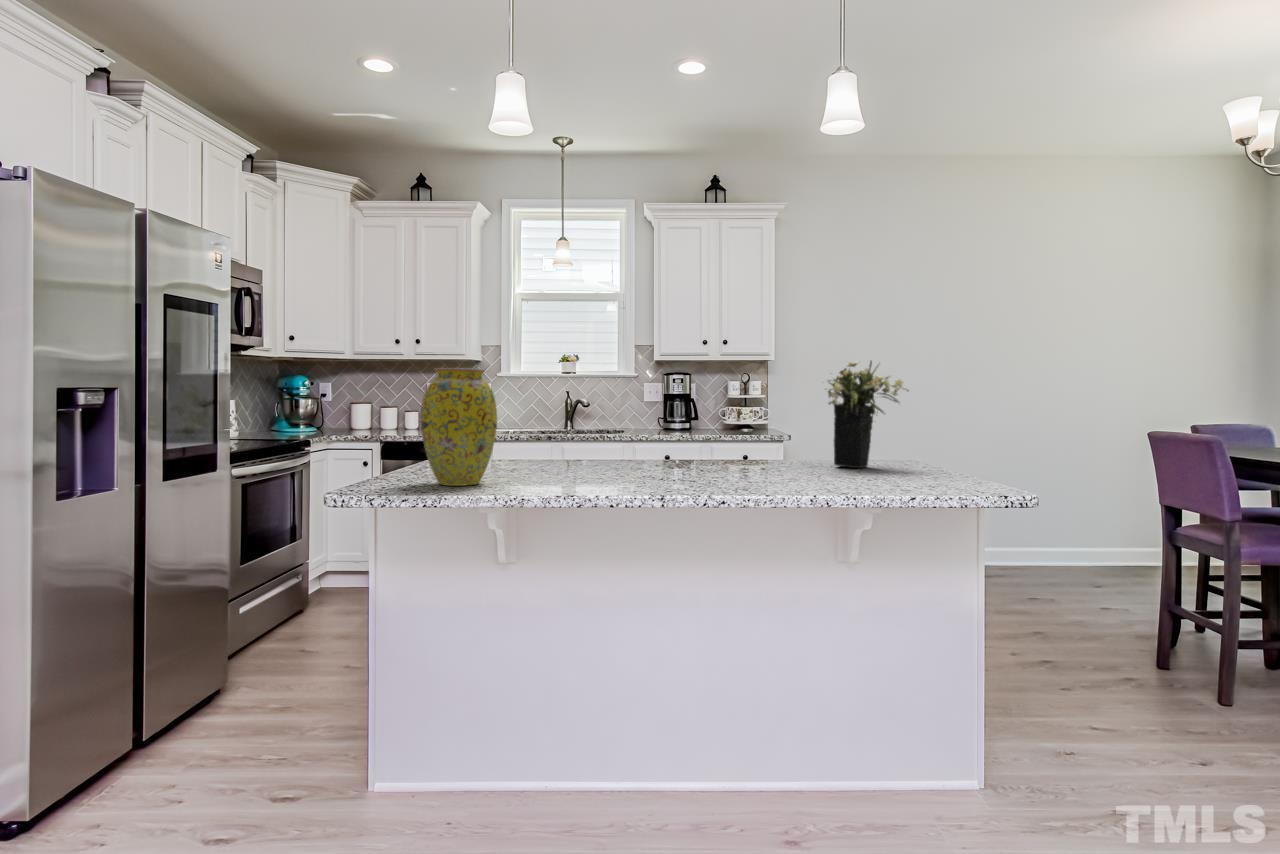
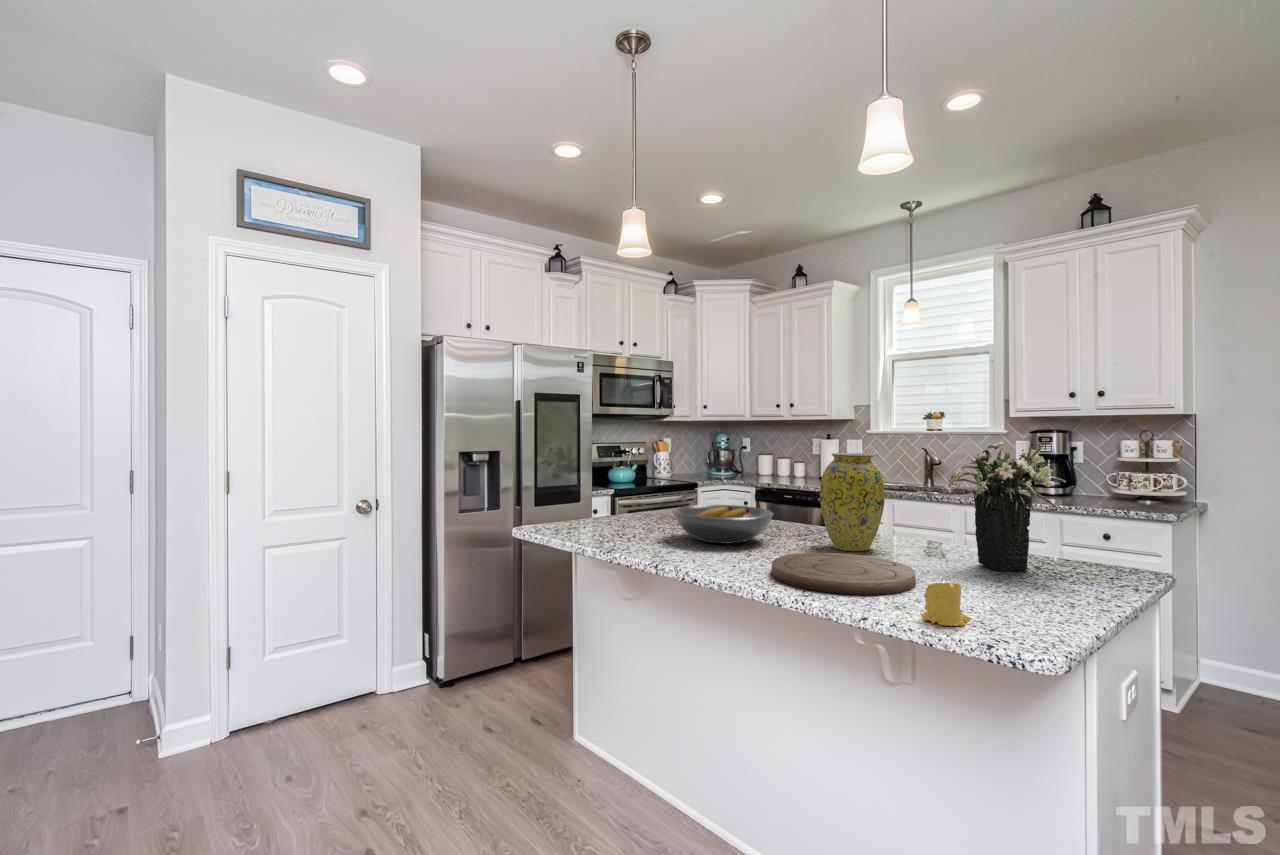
vase: present [420,368,497,486] -> present [820,453,885,551]
fruit bowl: none [547,432,666,476] -> present [673,505,773,543]
candle: none [937,457,975,493] -> present [921,580,971,626]
cutting board: none [742,466,875,490] -> present [772,553,915,595]

